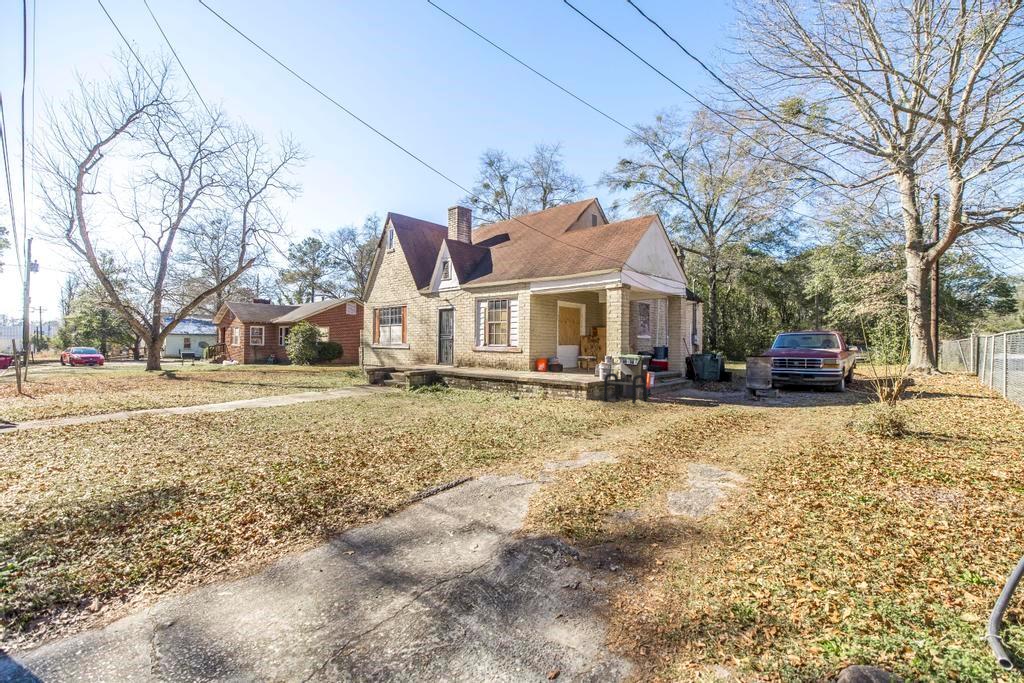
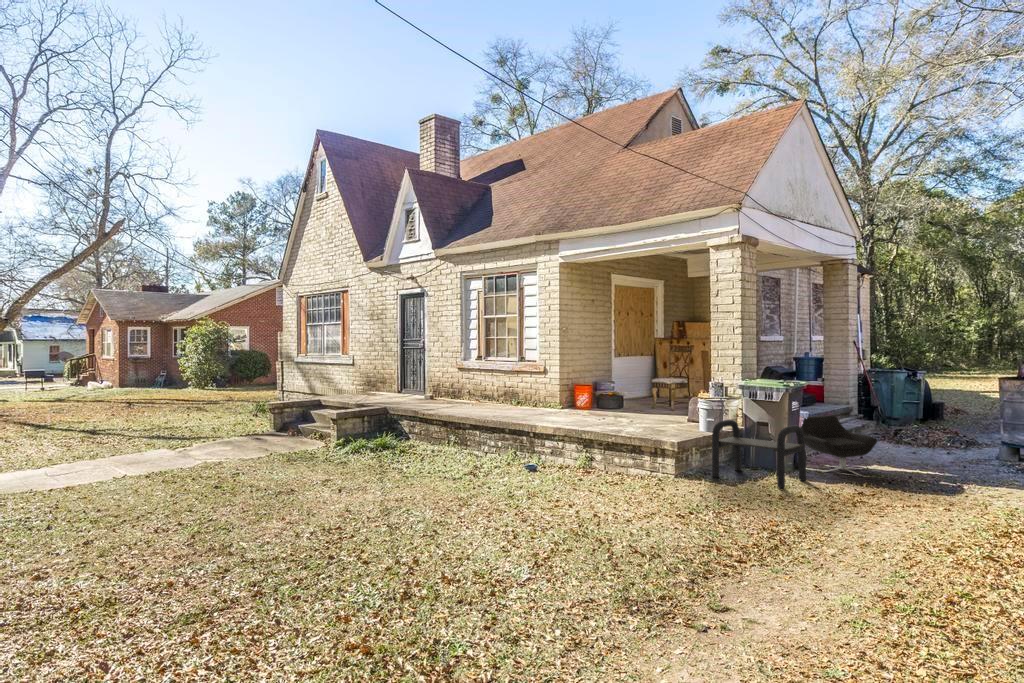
lounge chair: none [647,372,682,399] -> present [801,415,877,475]

